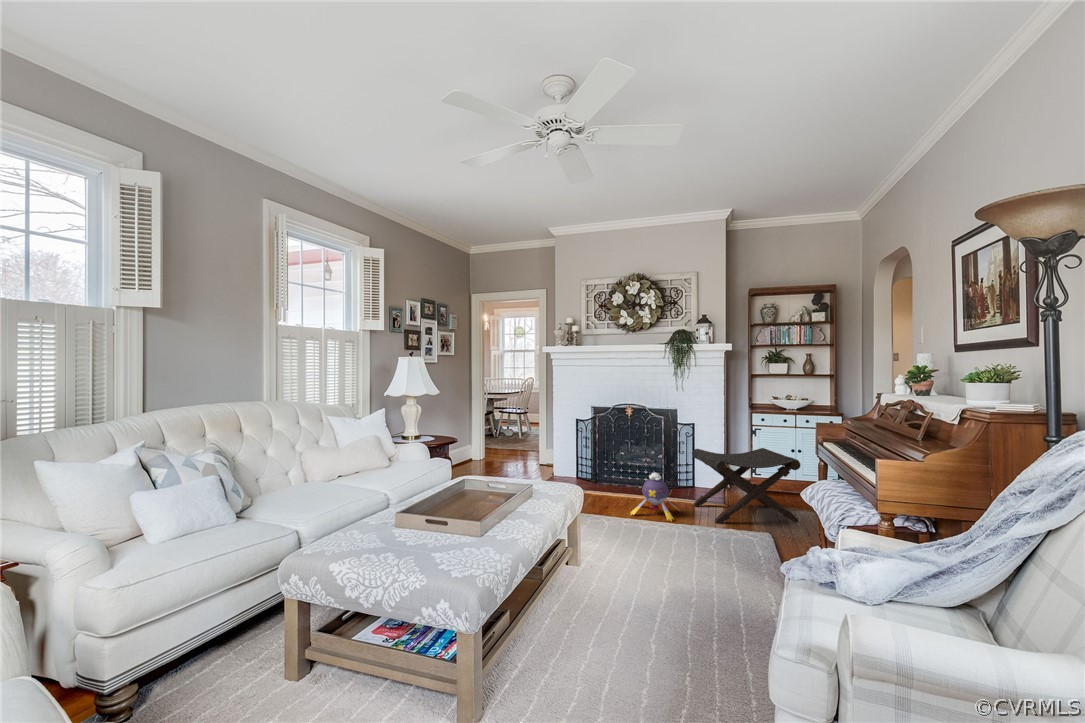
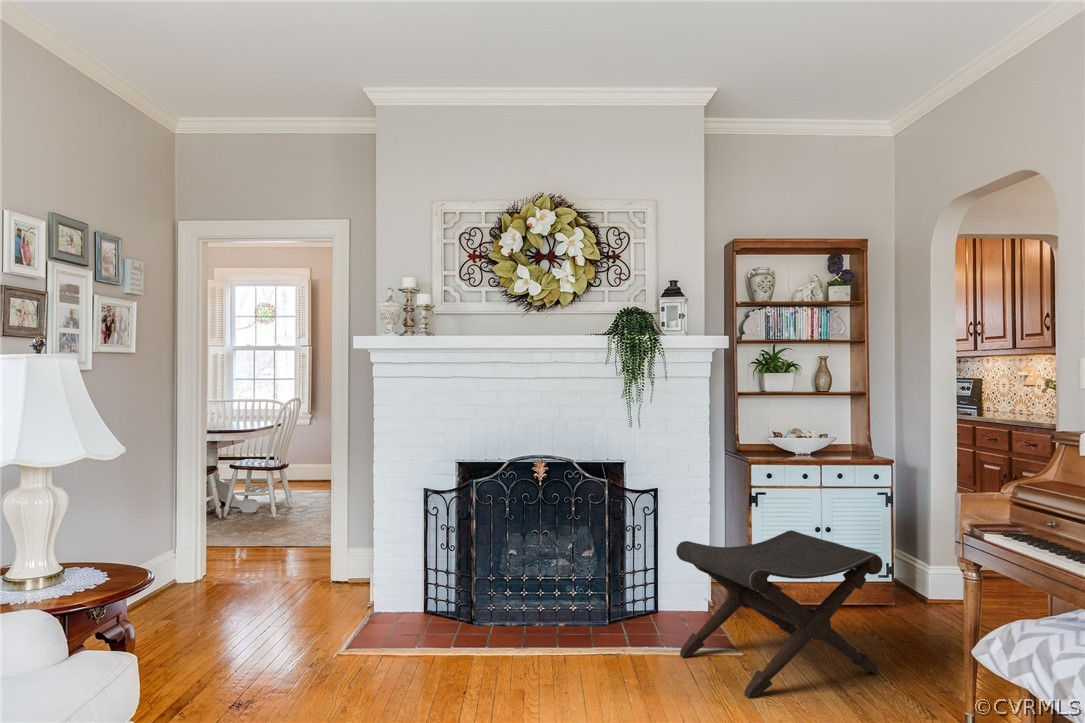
plush toy: present [630,473,680,521] -> none [573,602,671,708]

